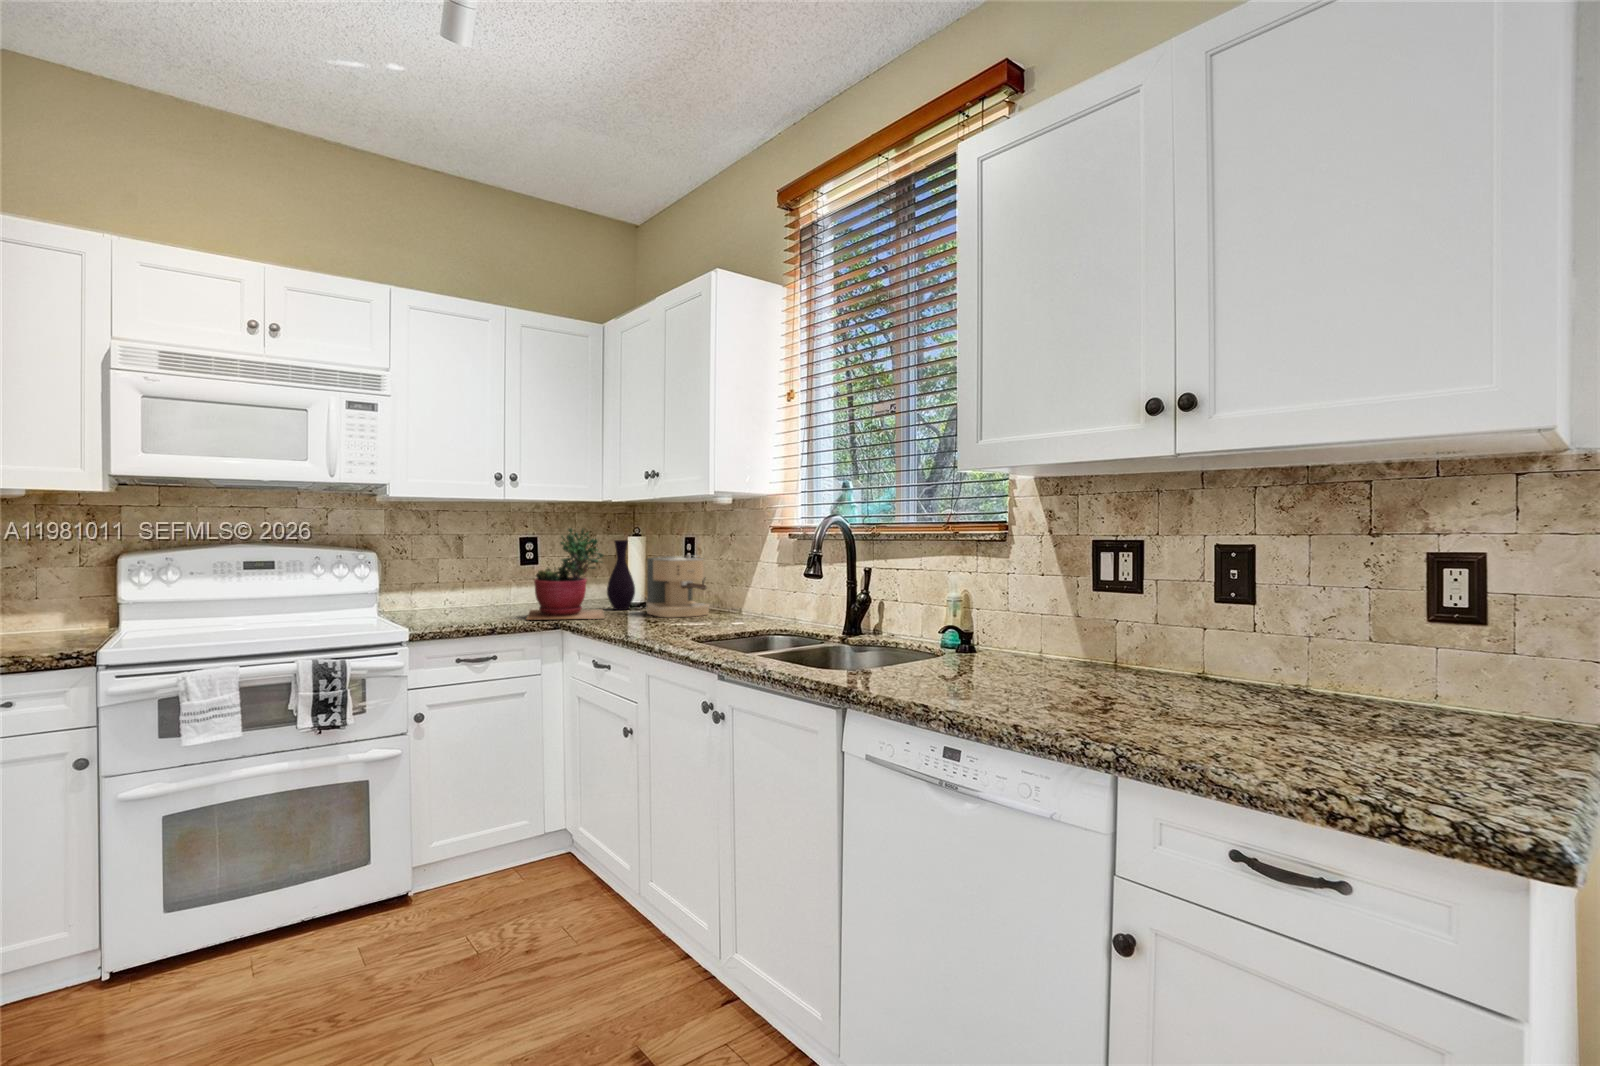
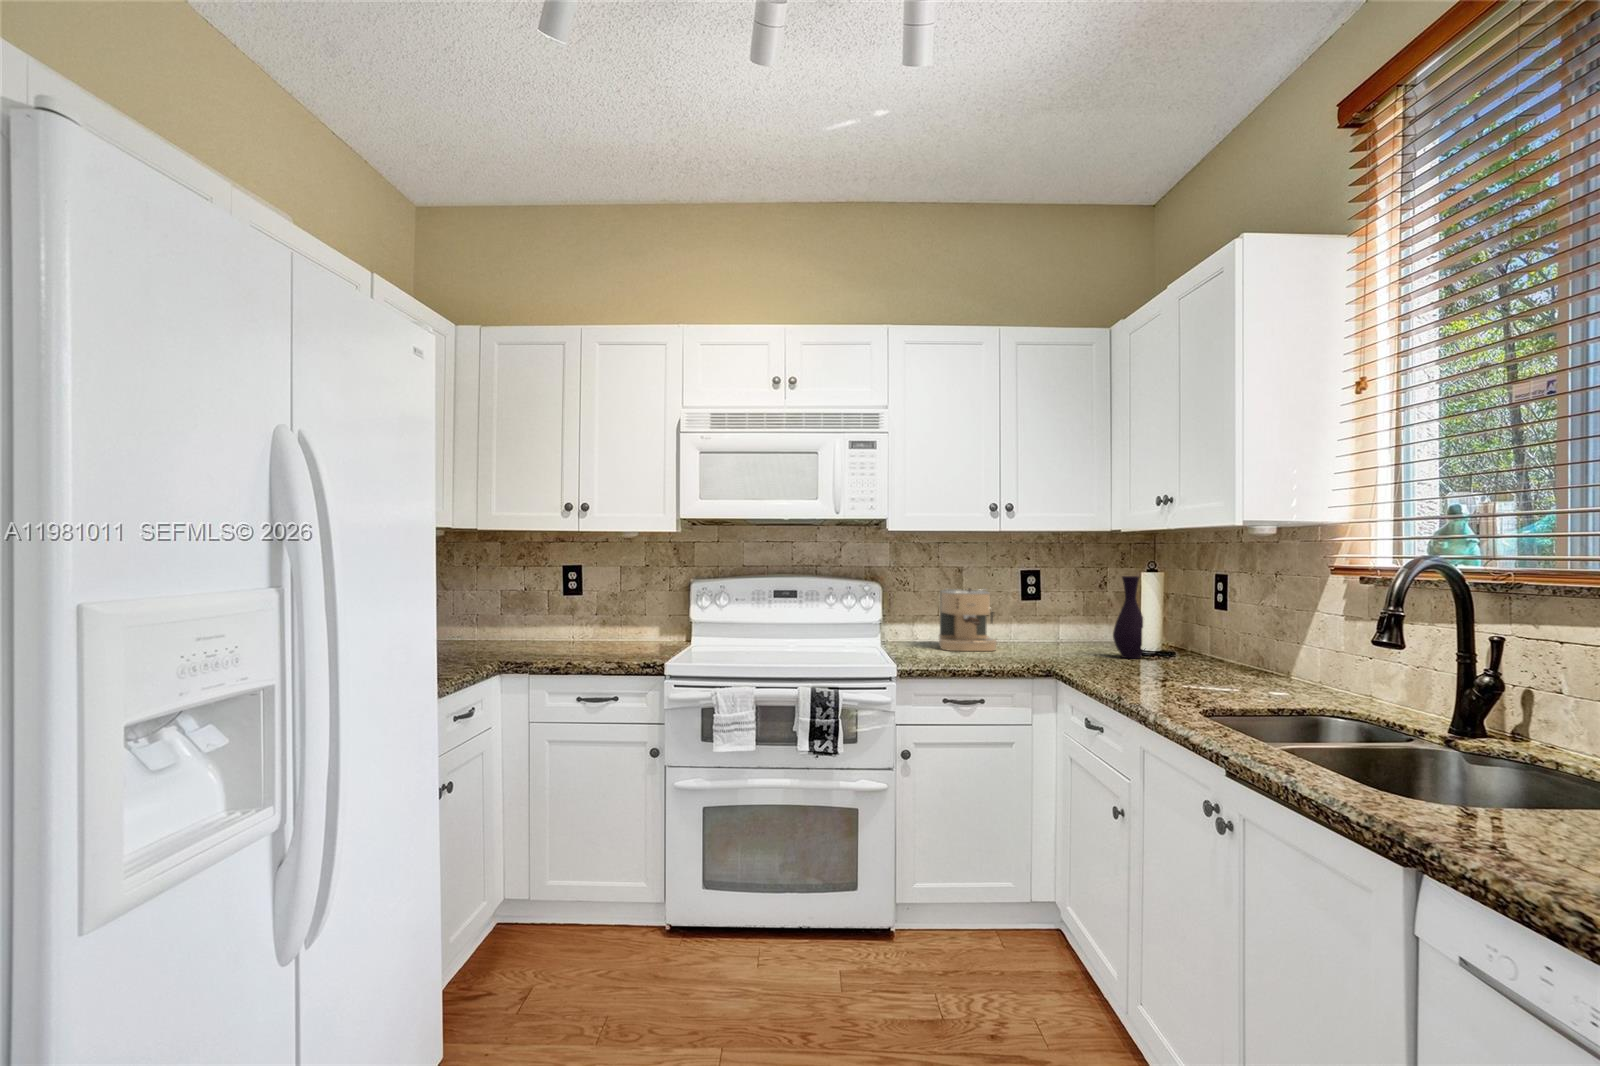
succulent plant: present [526,528,604,620] -> none [1013,563,1105,670]
coffee maker: present [646,555,710,618] -> present [939,588,997,651]

